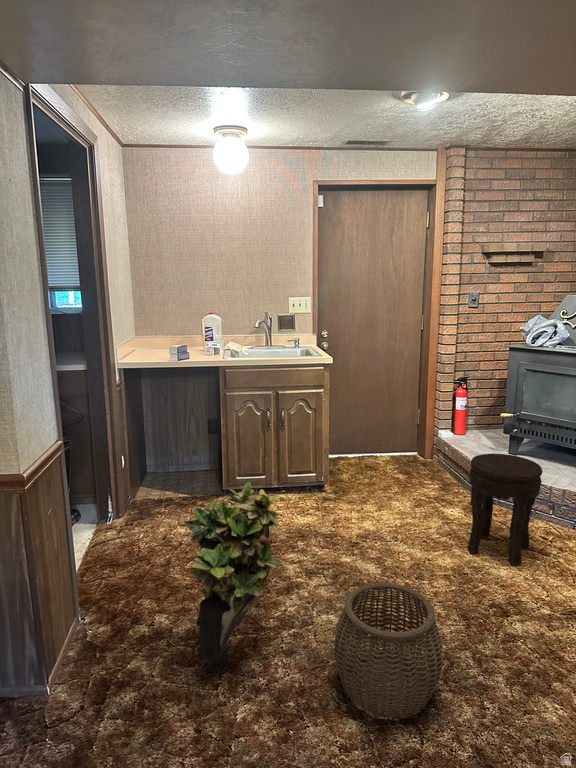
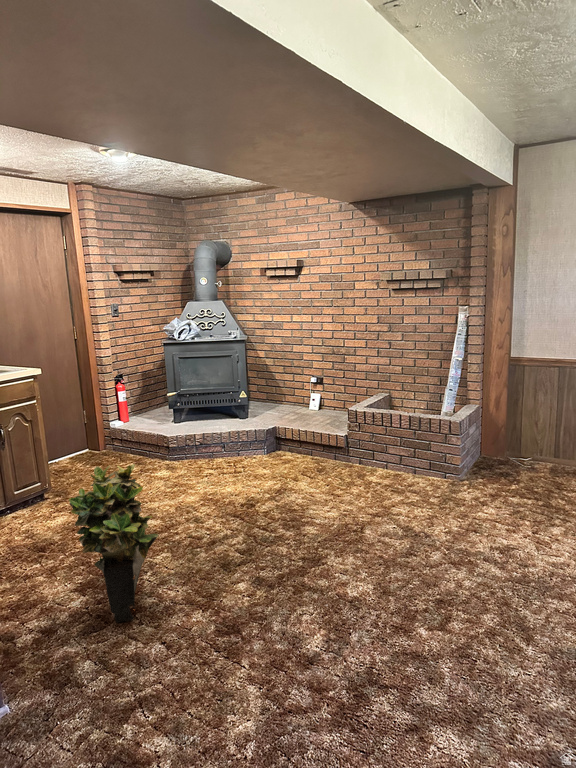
side table: present [468,454,543,566] -> none [186,414,234,489]
woven basket: present [334,583,443,719] -> none [198,496,271,579]

